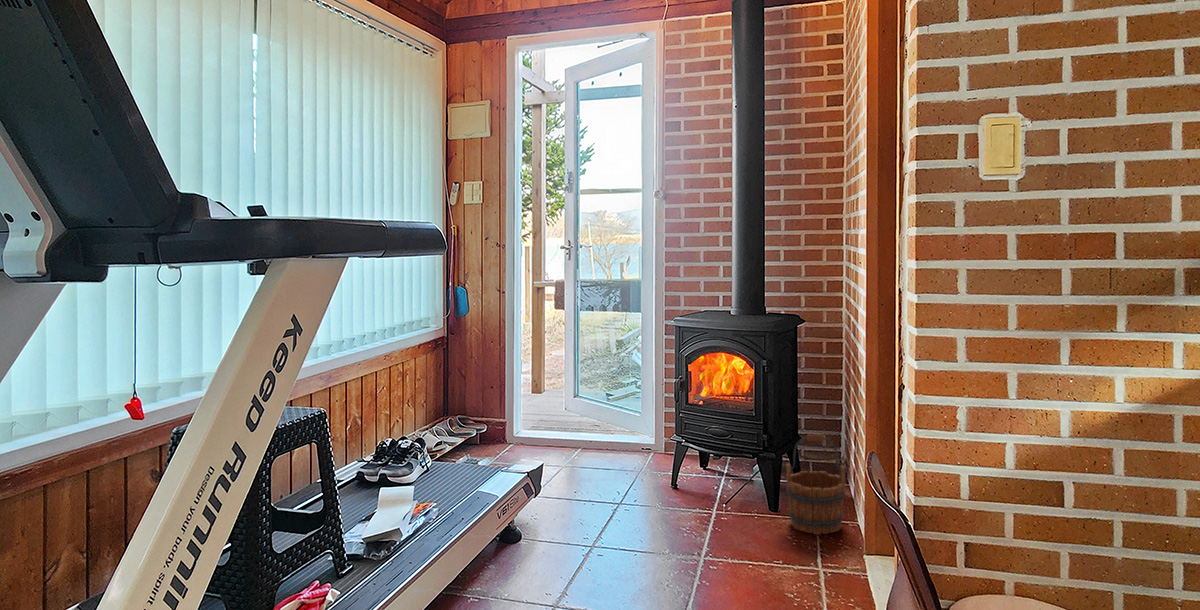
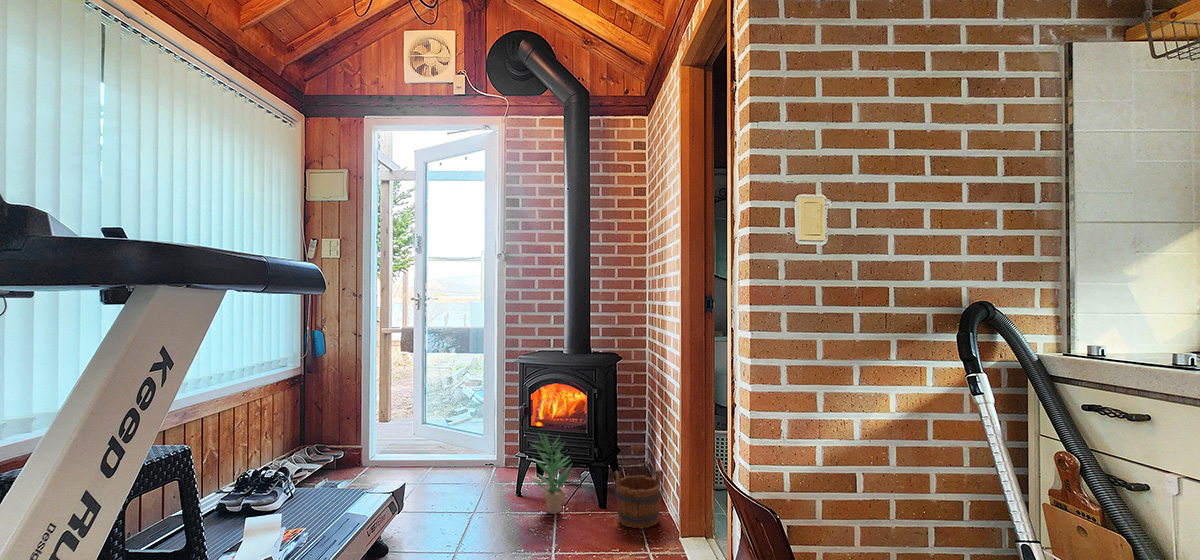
potted plant: none [682,412,737,509] -> present [533,434,571,514]

